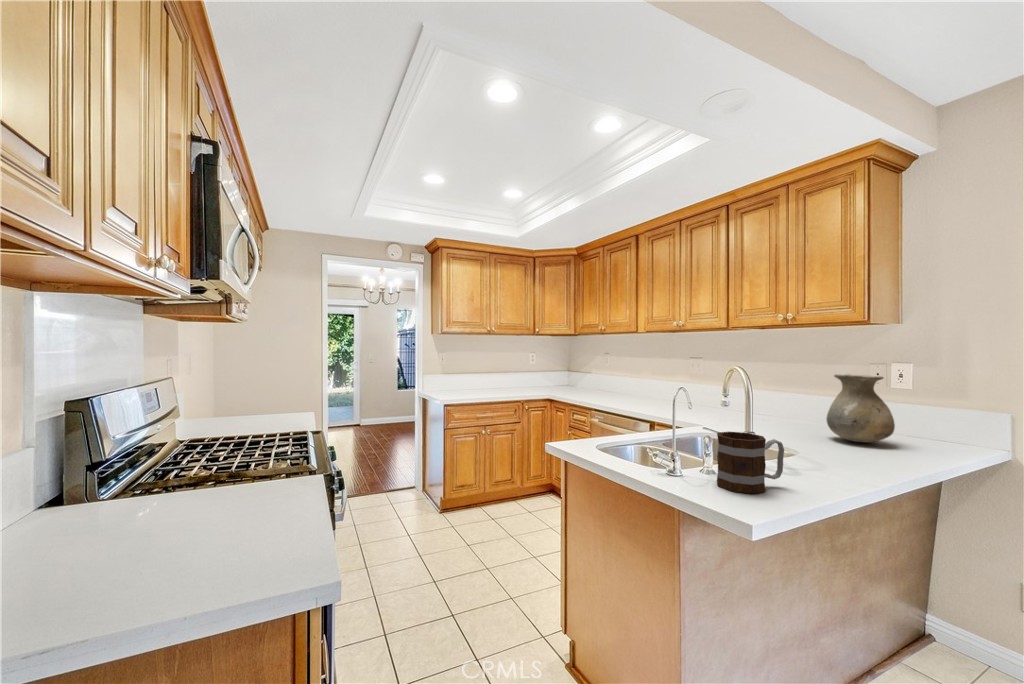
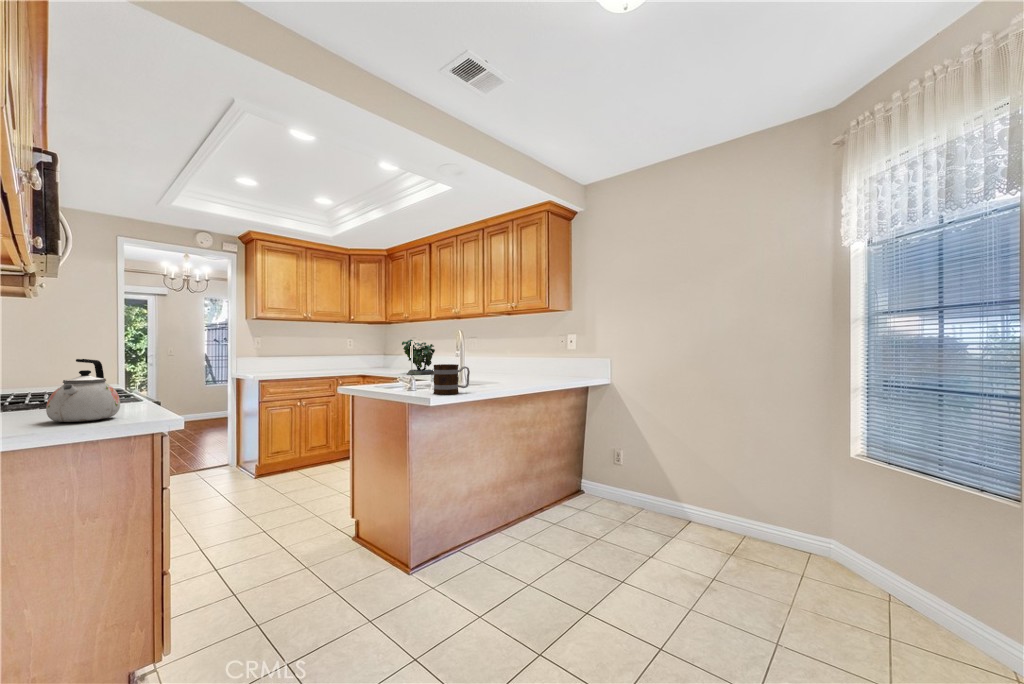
potted plant: none [602,357,650,406] -> present [402,340,435,375]
vase: present [826,374,895,442] -> none [528,340,559,380]
kettle: none [177,430,271,535] -> present [46,359,120,422]

